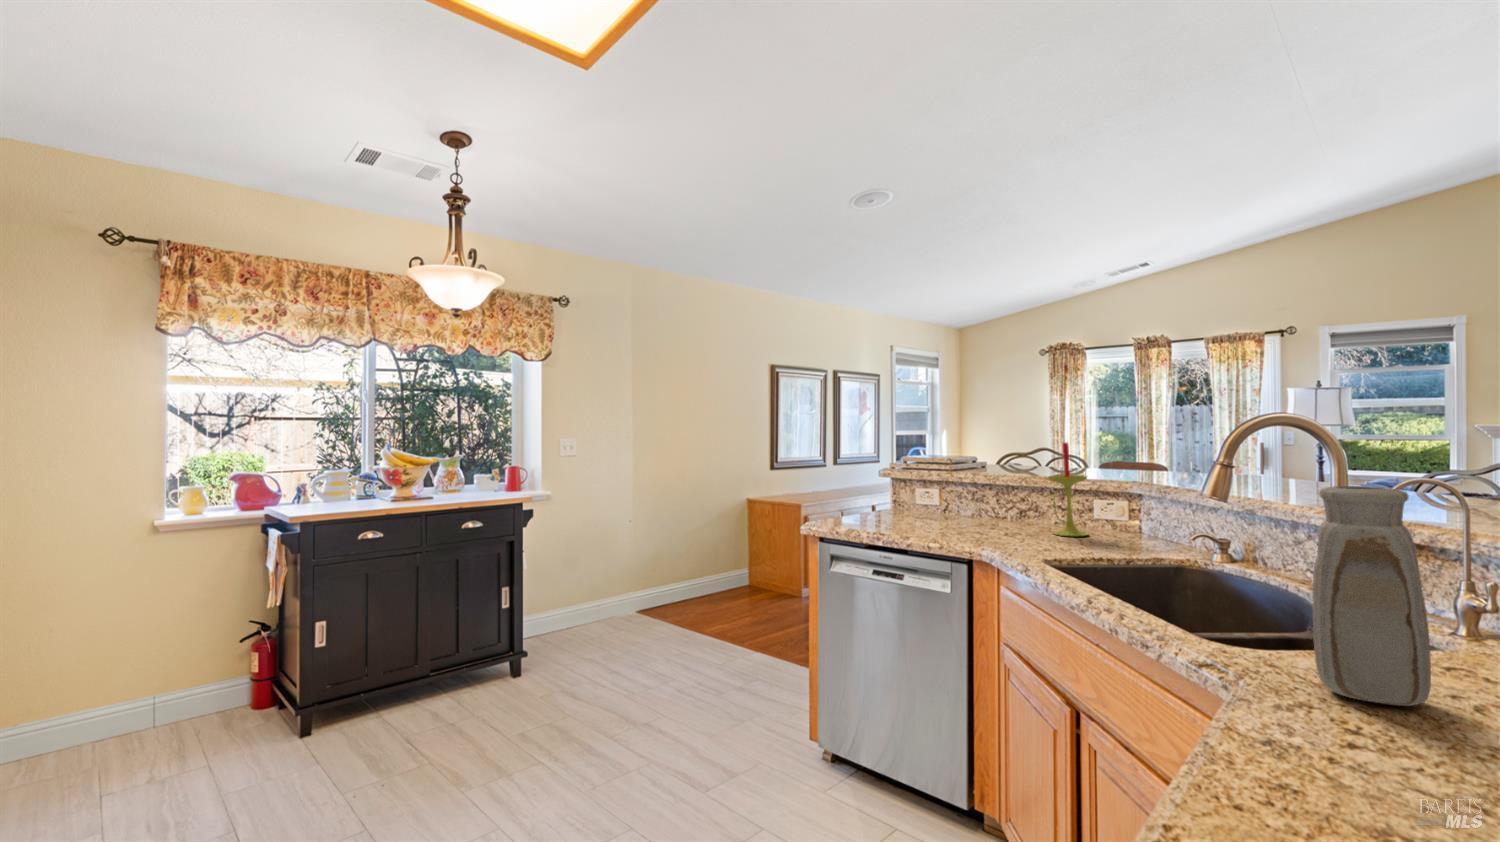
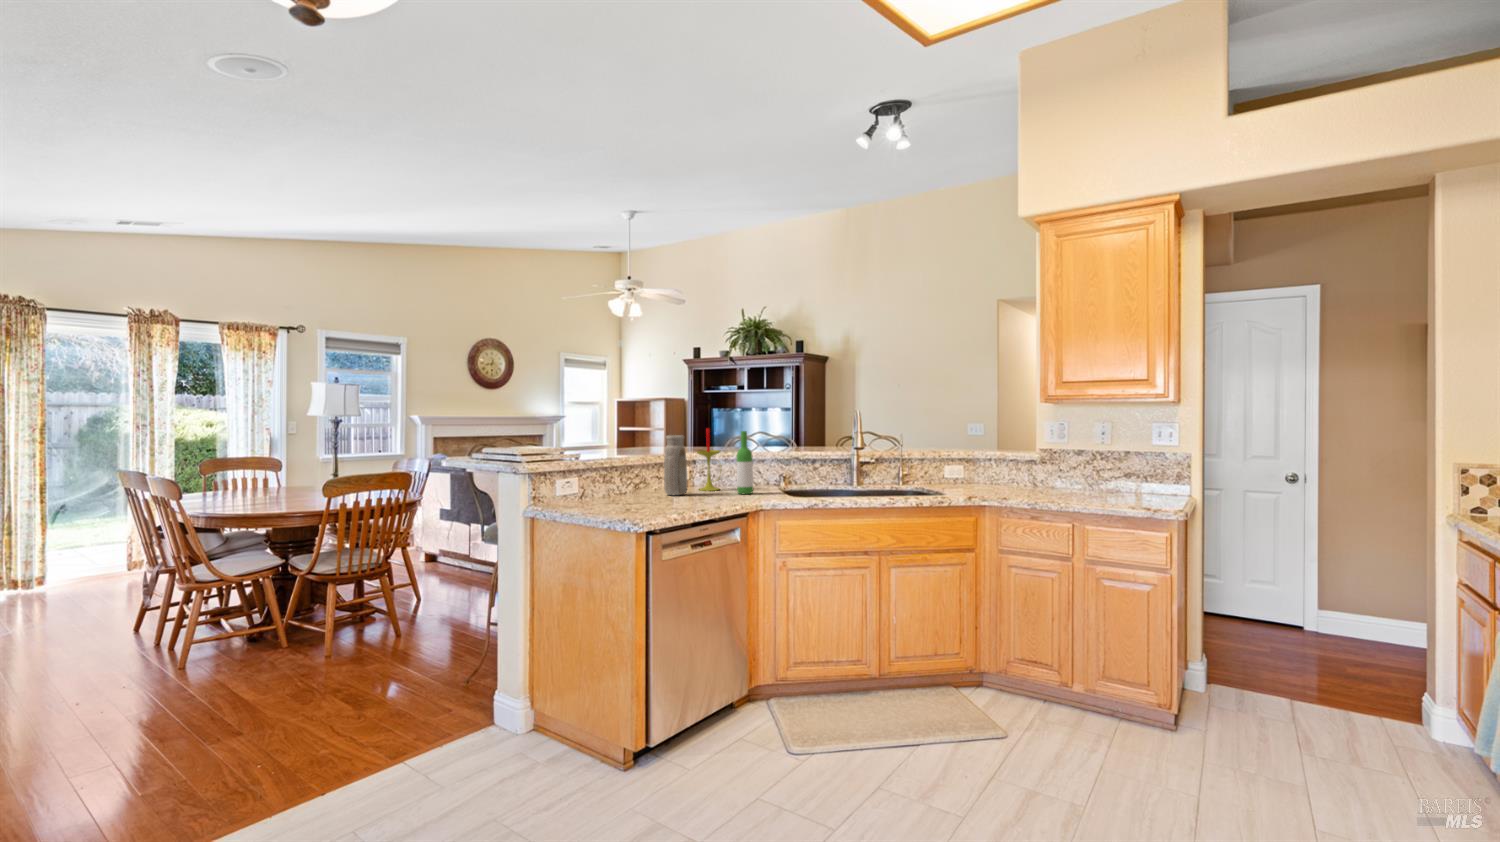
wine bottle: none [1009,447,1037,543] -> present [736,431,753,494]
vase: present [1313,486,1431,706] -> present [664,435,687,495]

